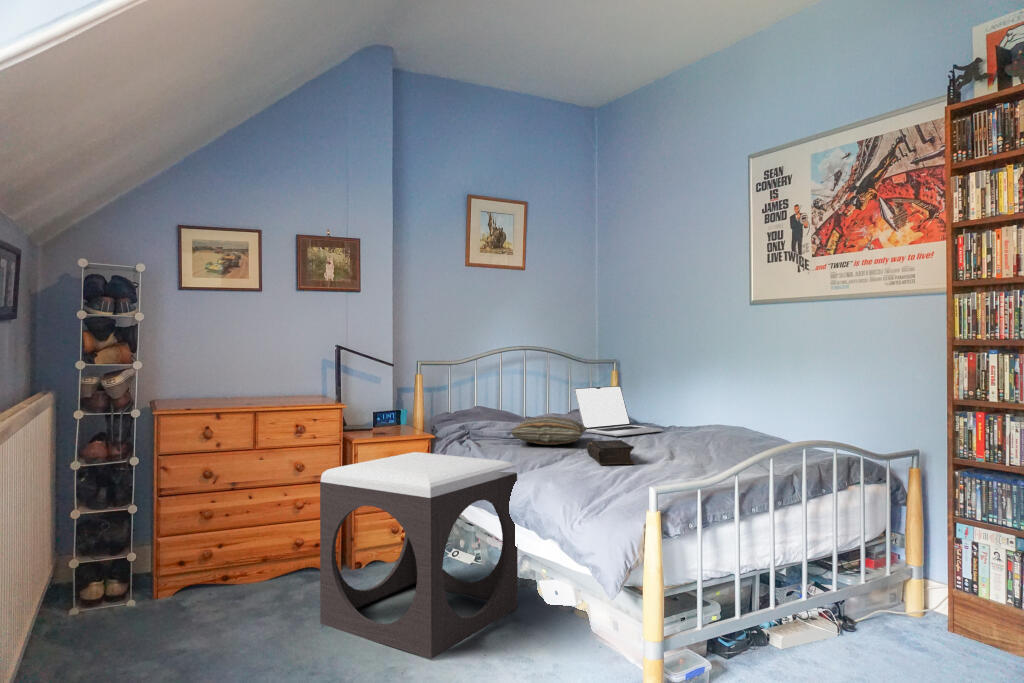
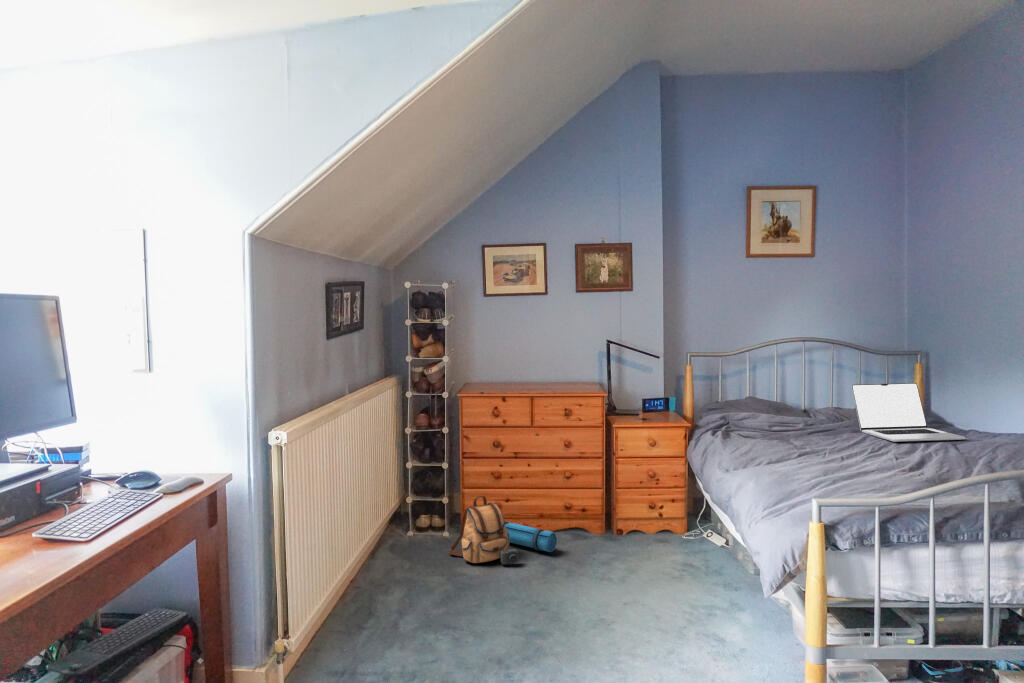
pillow: present [511,417,587,445] -> none [757,416,855,446]
book: present [587,440,635,465] -> none [833,449,880,482]
footstool: present [320,452,518,659] -> none [561,442,743,637]
backpack: none [149,539,296,628] -> present [448,496,557,564]

